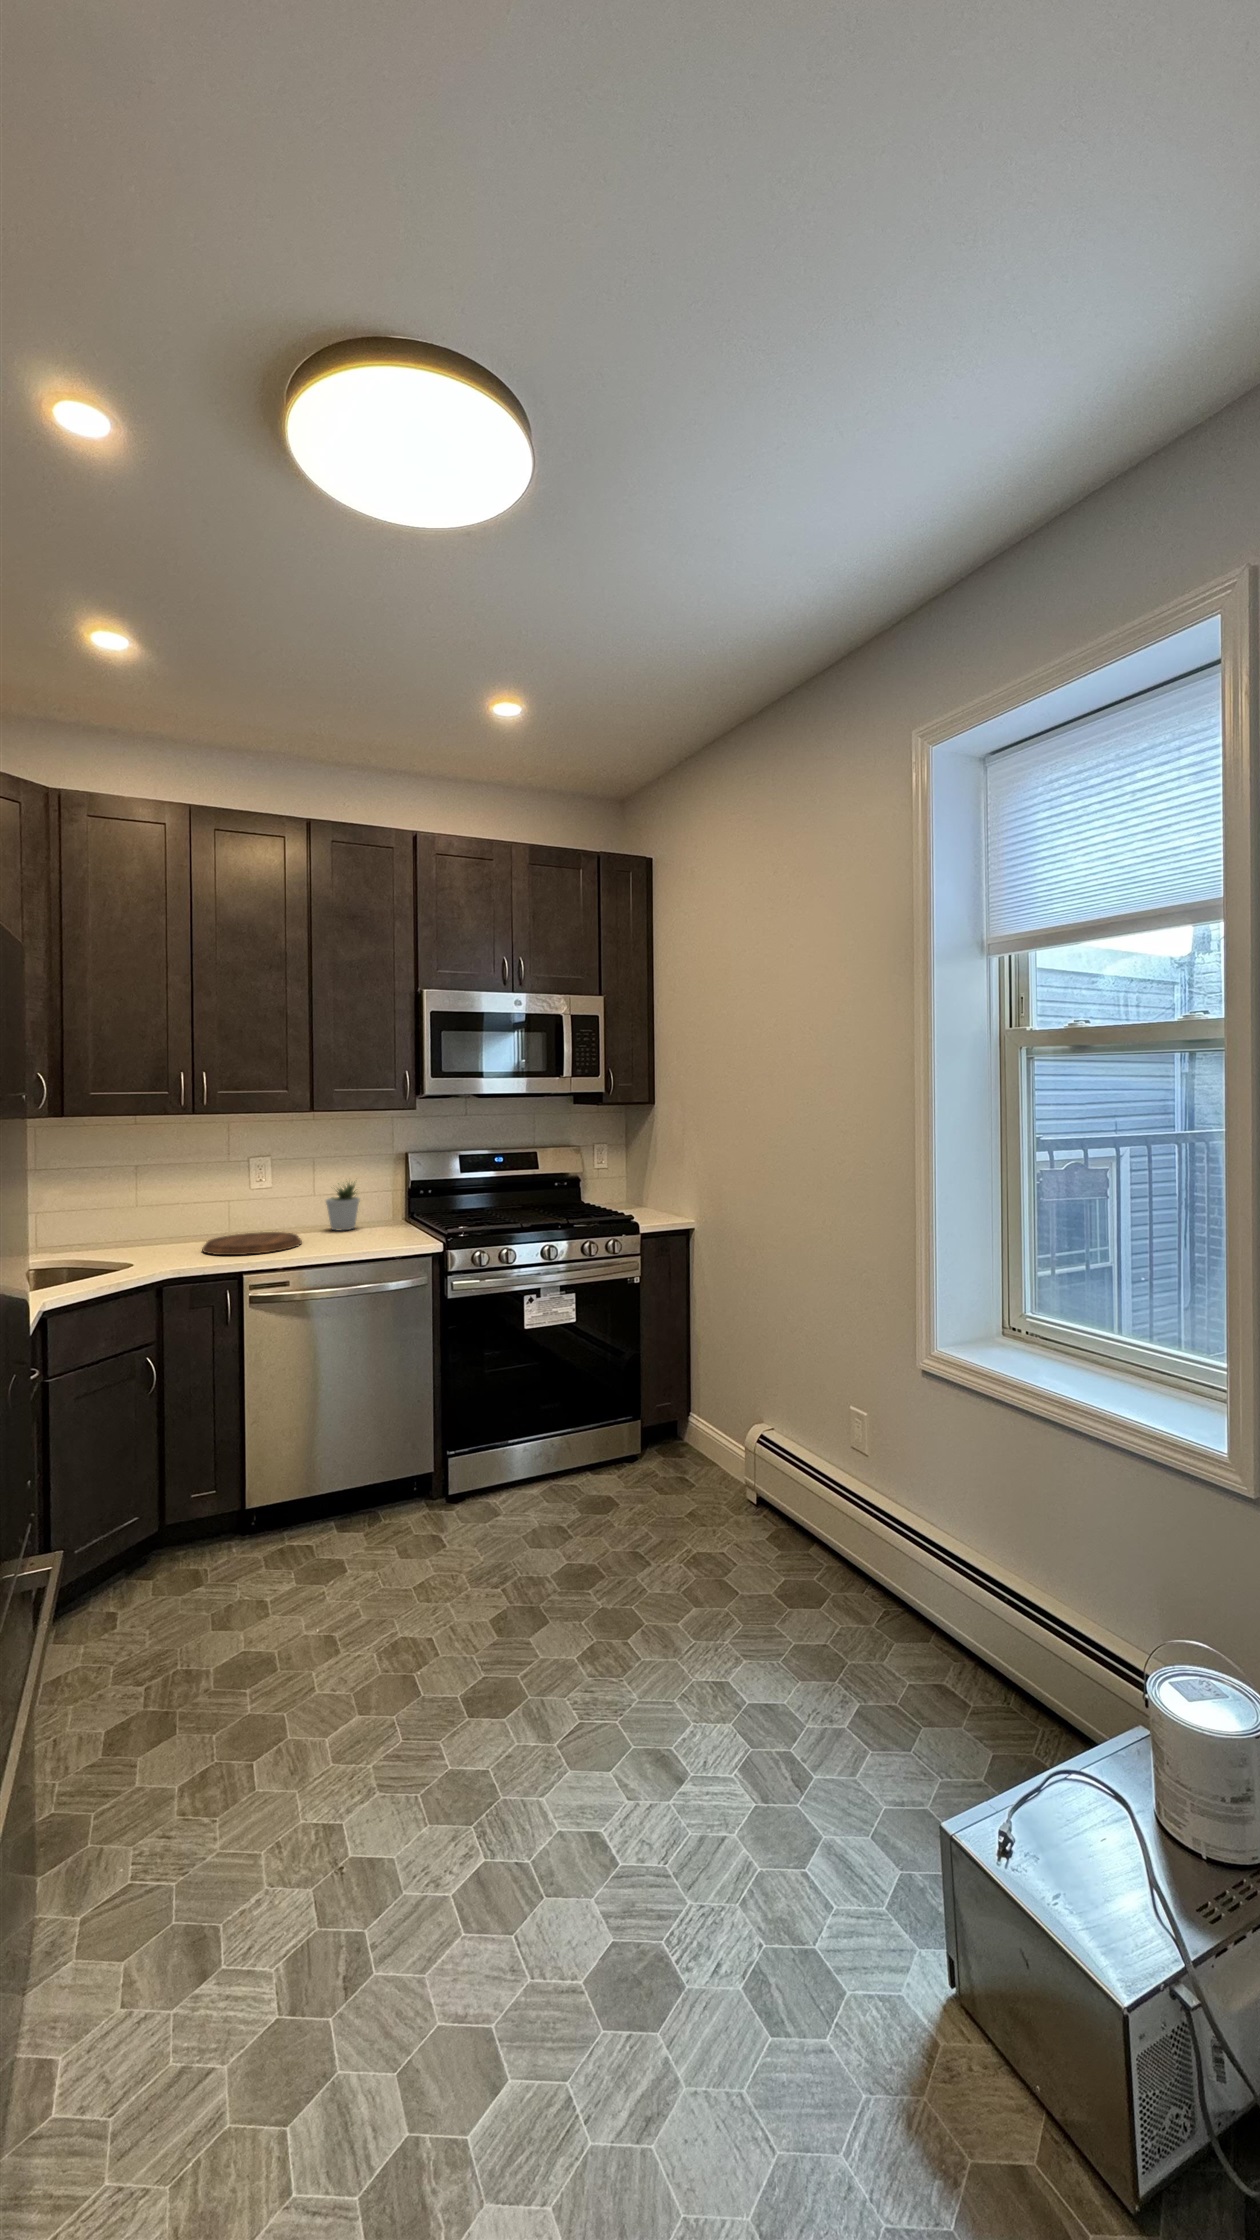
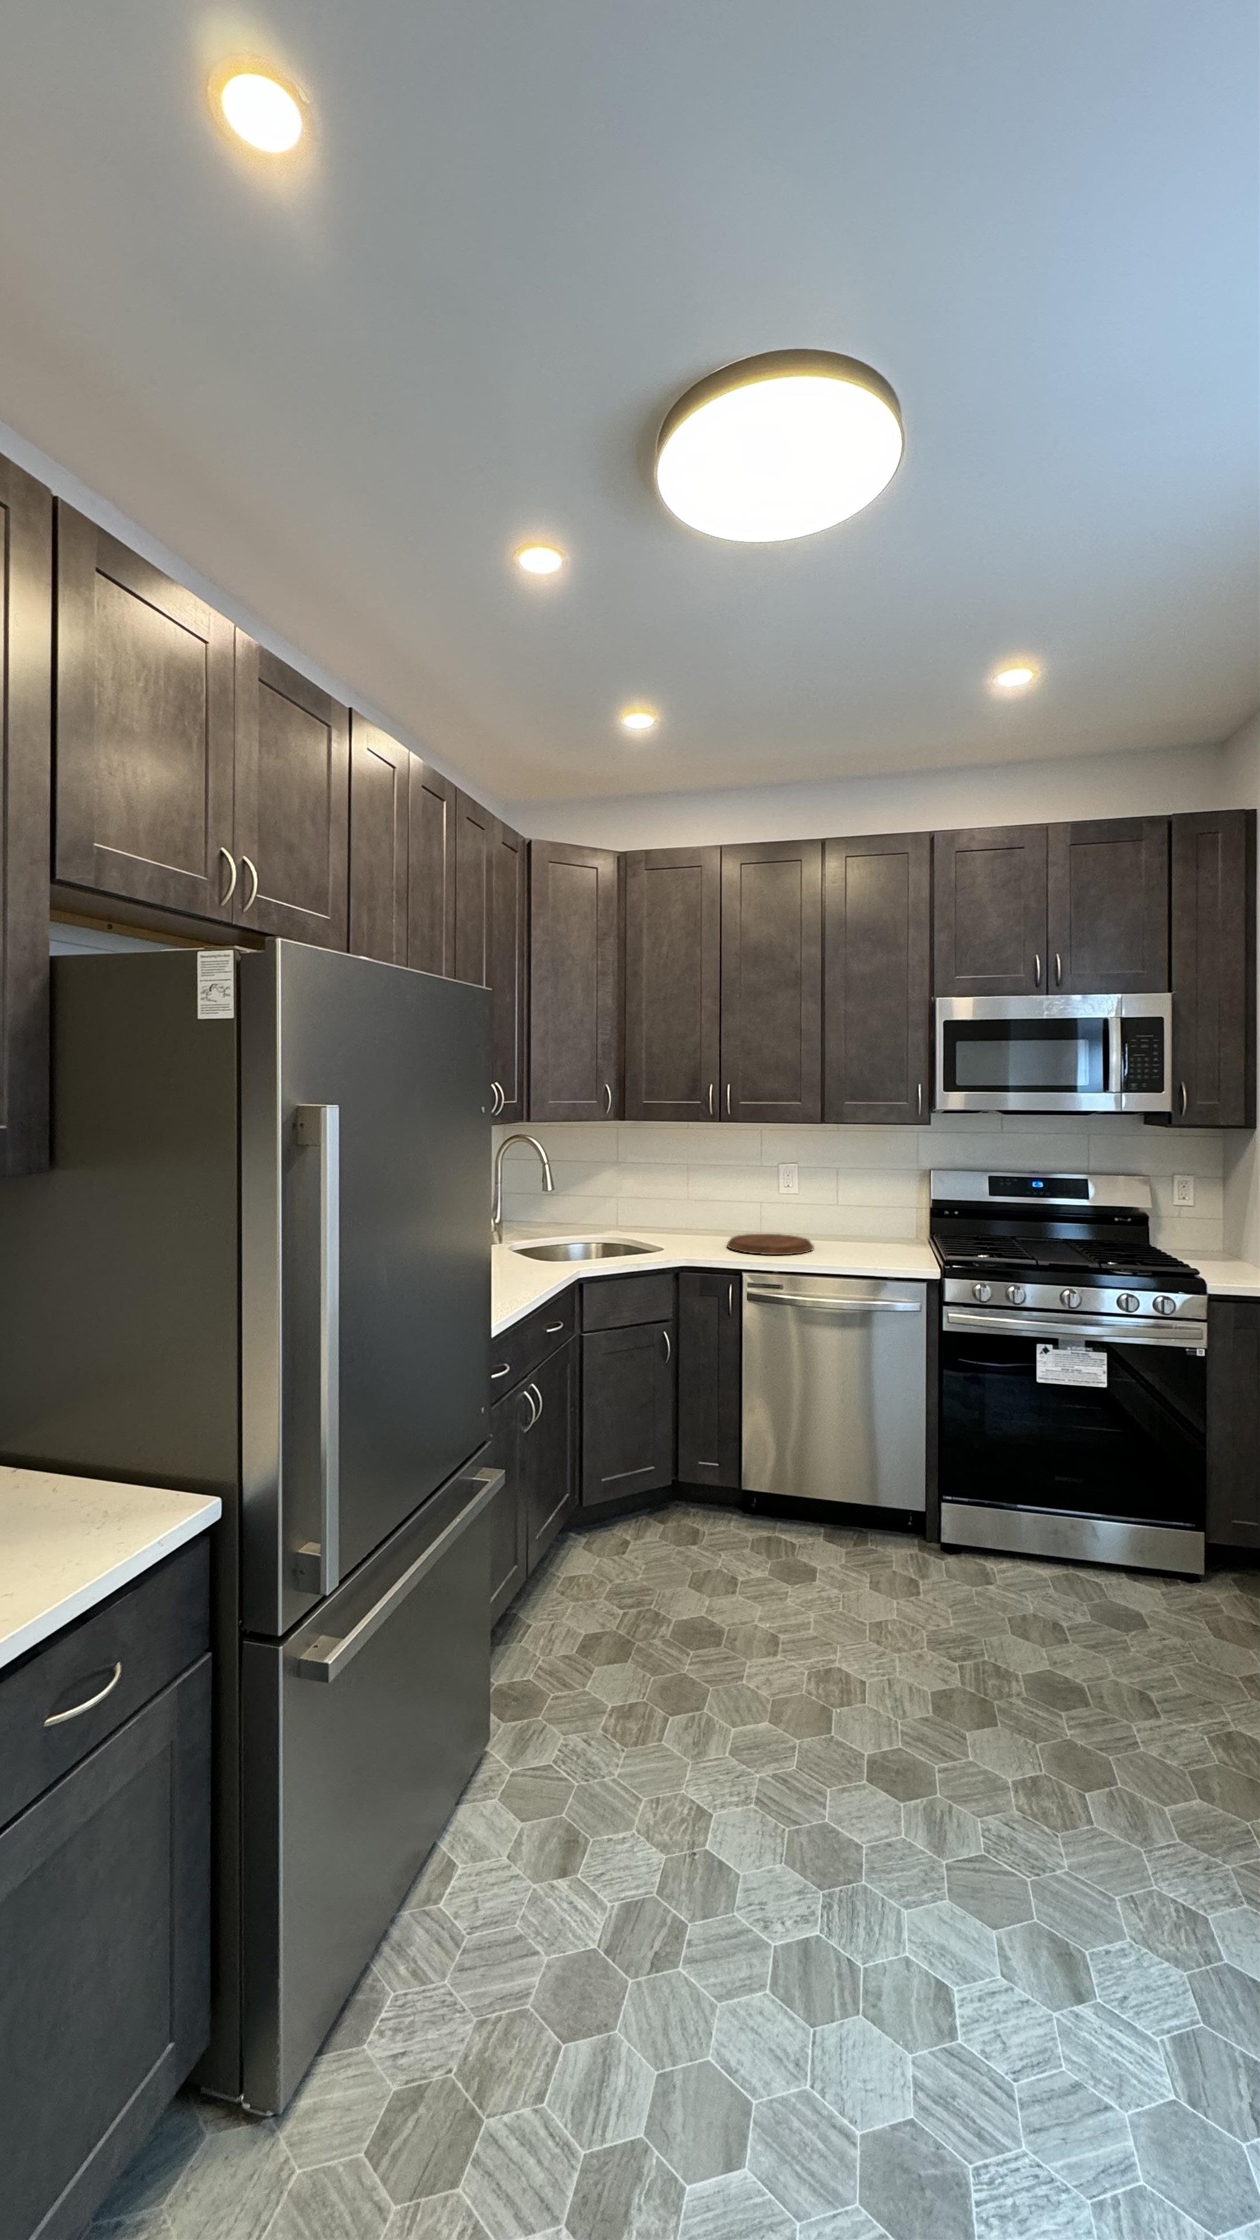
potted plant: present [326,1183,359,1230] -> none [846,1191,880,1243]

